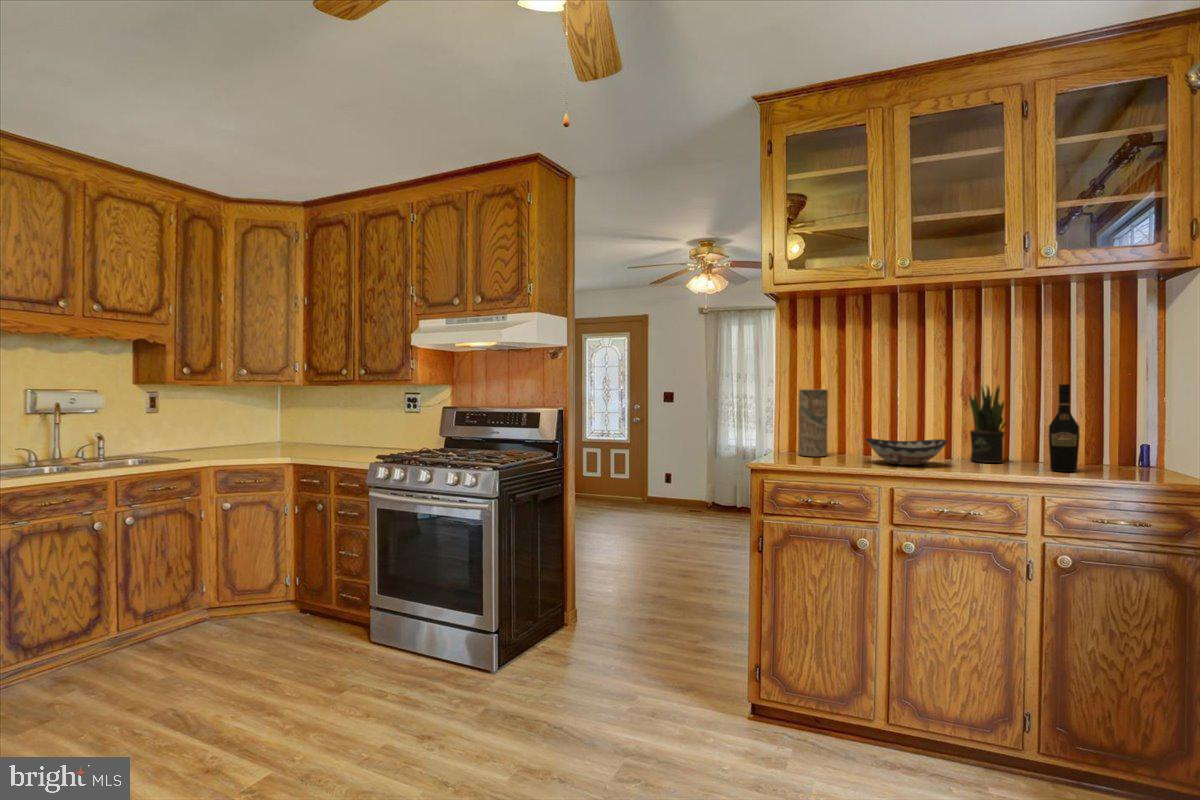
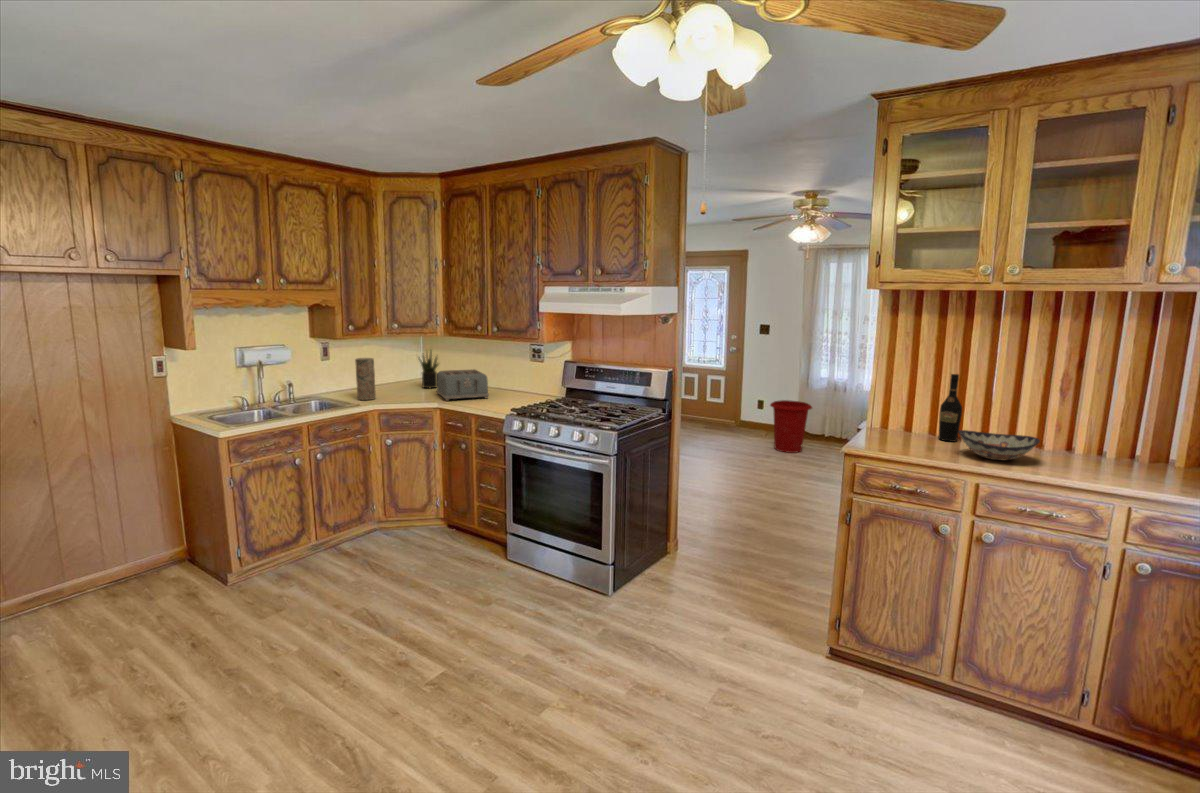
wine bottle: present [1049,384,1080,472] -> present [939,374,962,442]
potted plant: present [969,386,1007,463] -> present [419,351,438,388]
vase: present [798,389,828,457] -> present [355,358,376,400]
toaster: none [294,422,356,454] -> present [437,370,489,401]
waste bin: none [674,464,717,518] -> present [770,400,812,453]

